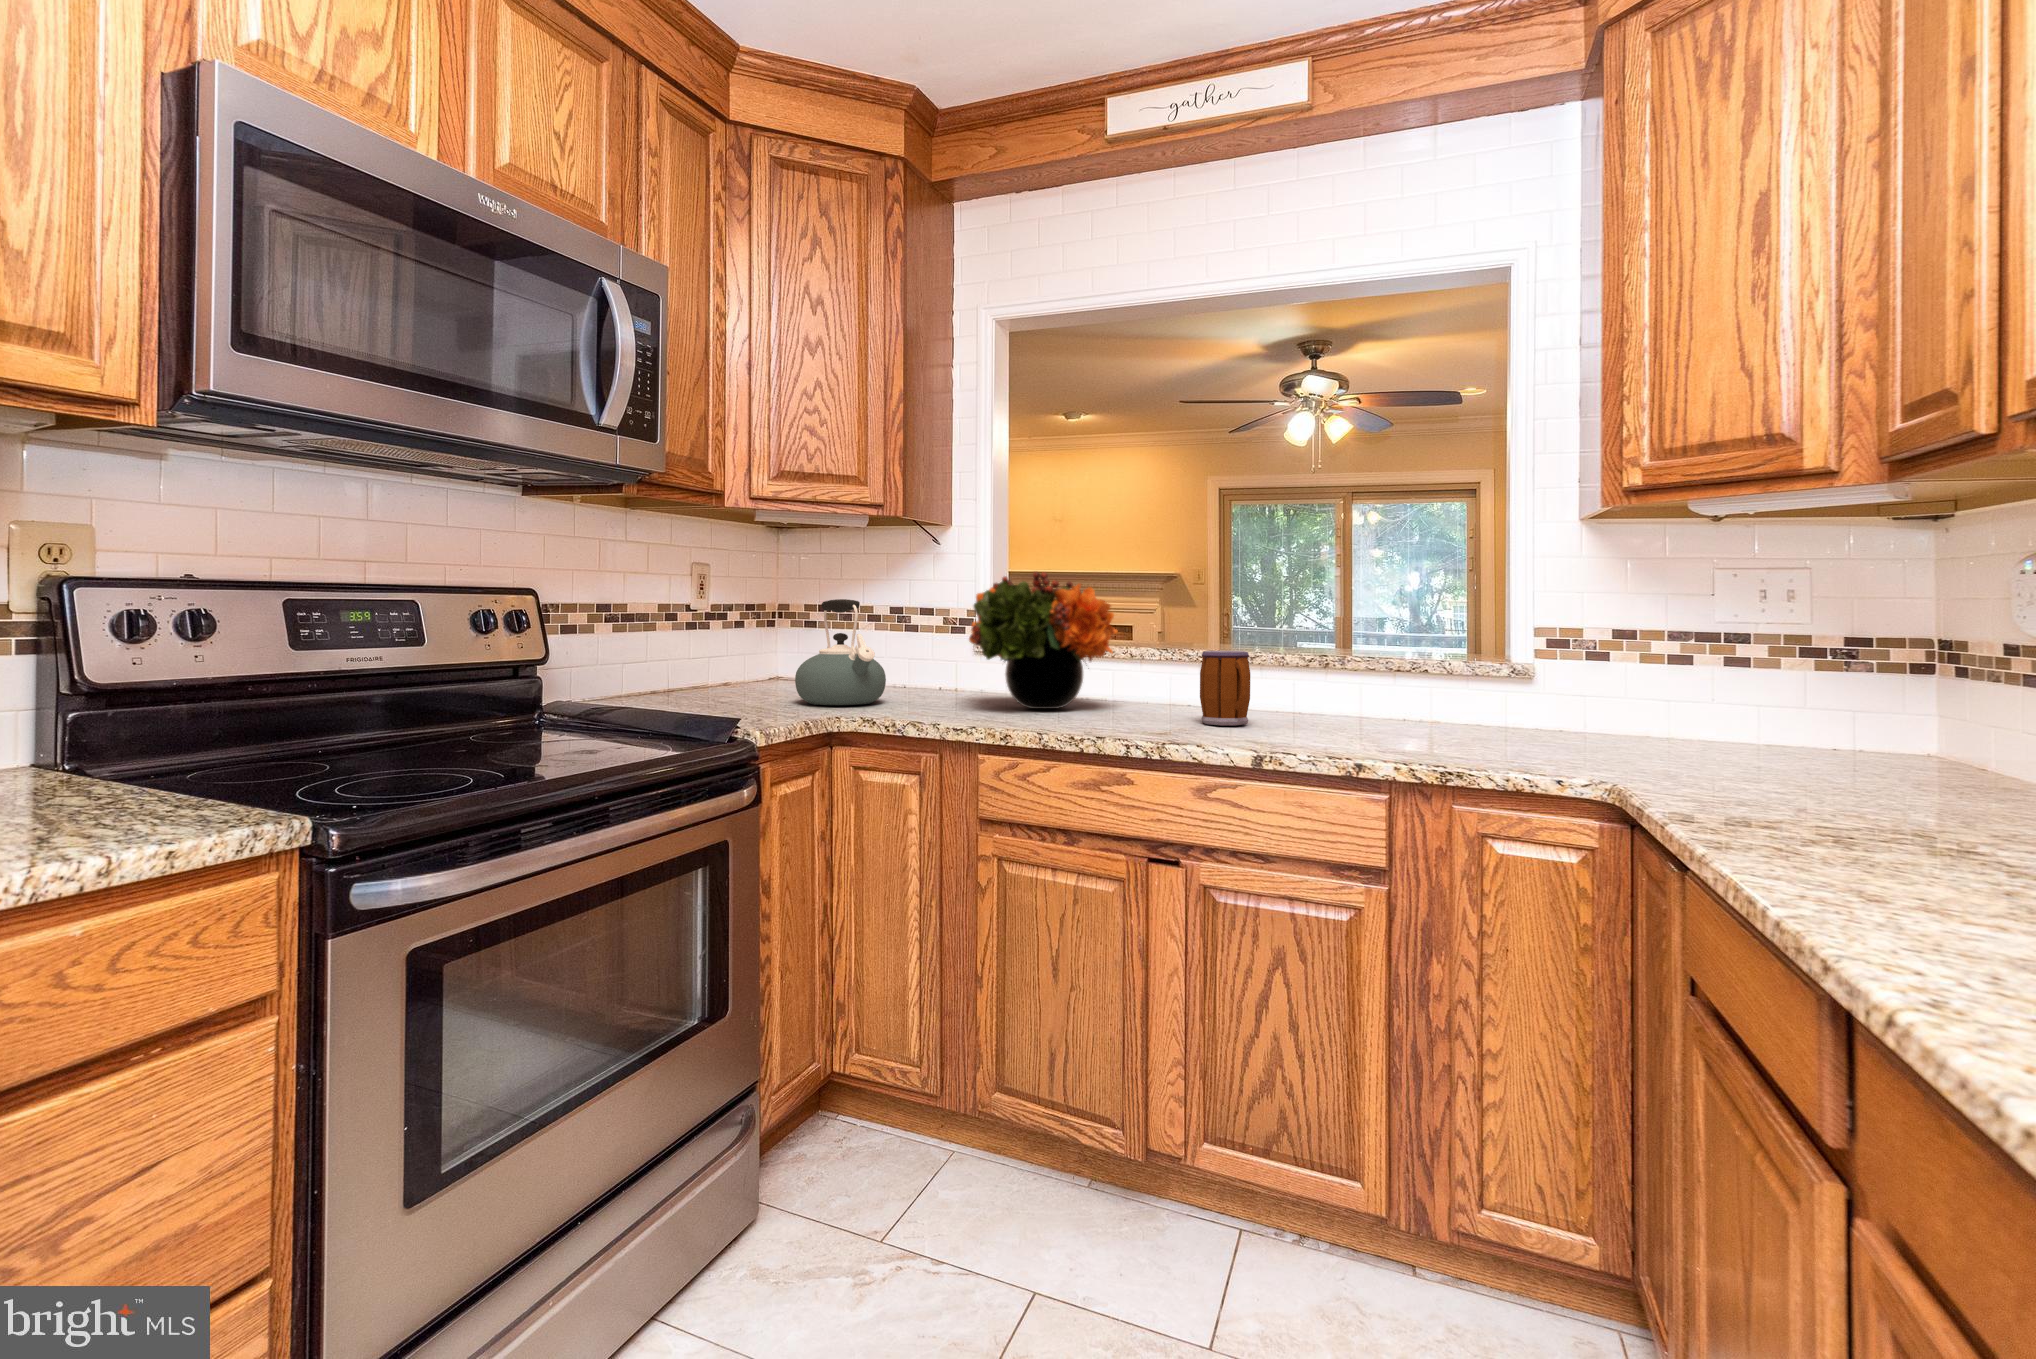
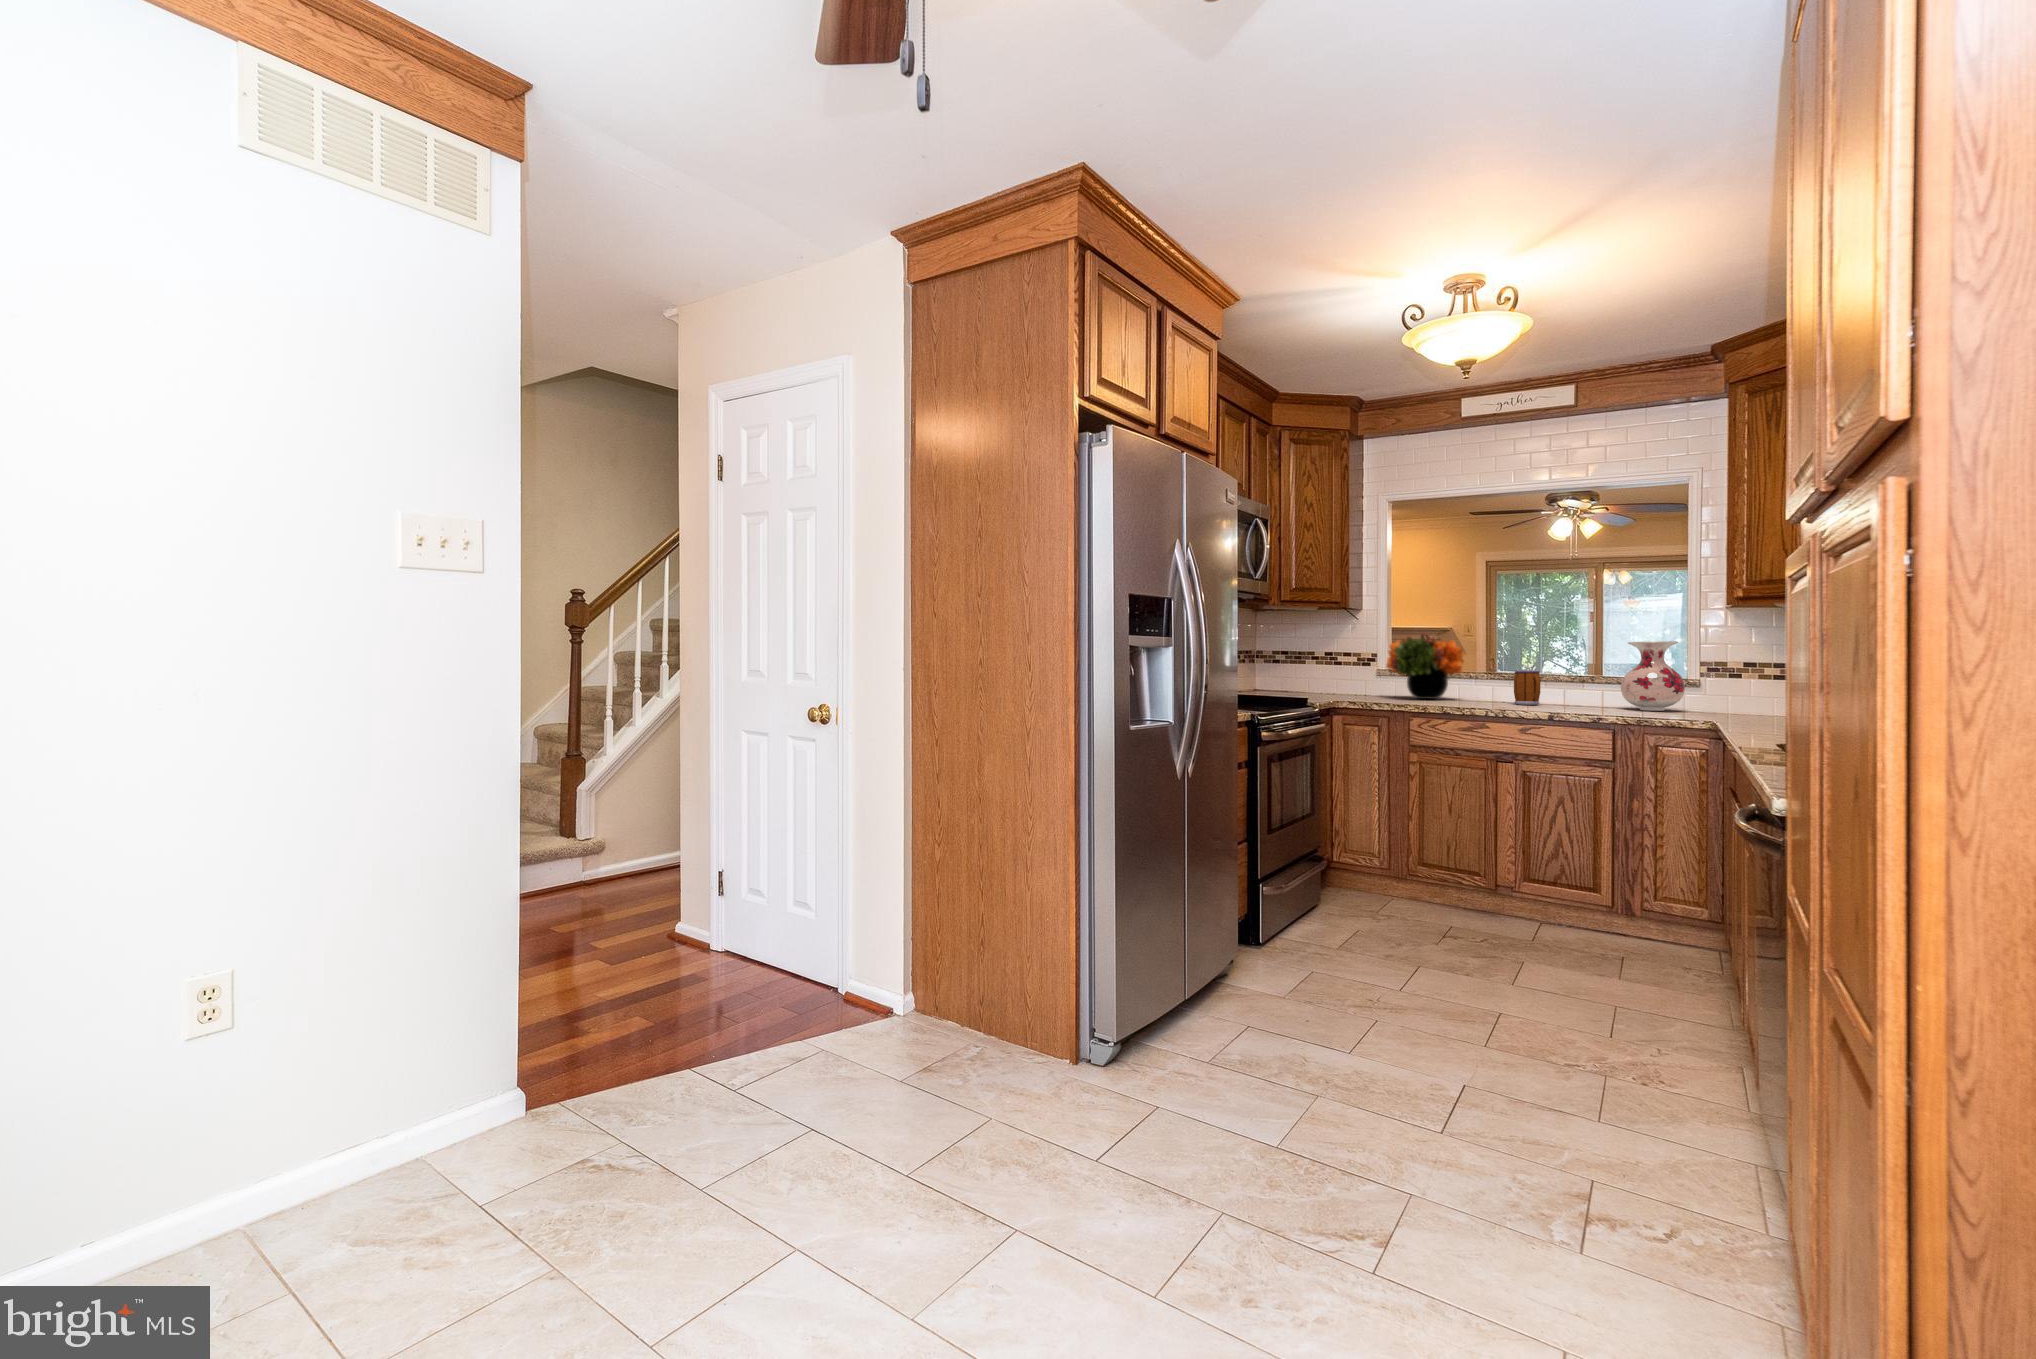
vase: none [1406,589,1534,742] -> present [1621,641,1685,711]
kettle: present [795,599,886,705] -> none [1298,647,1344,697]

